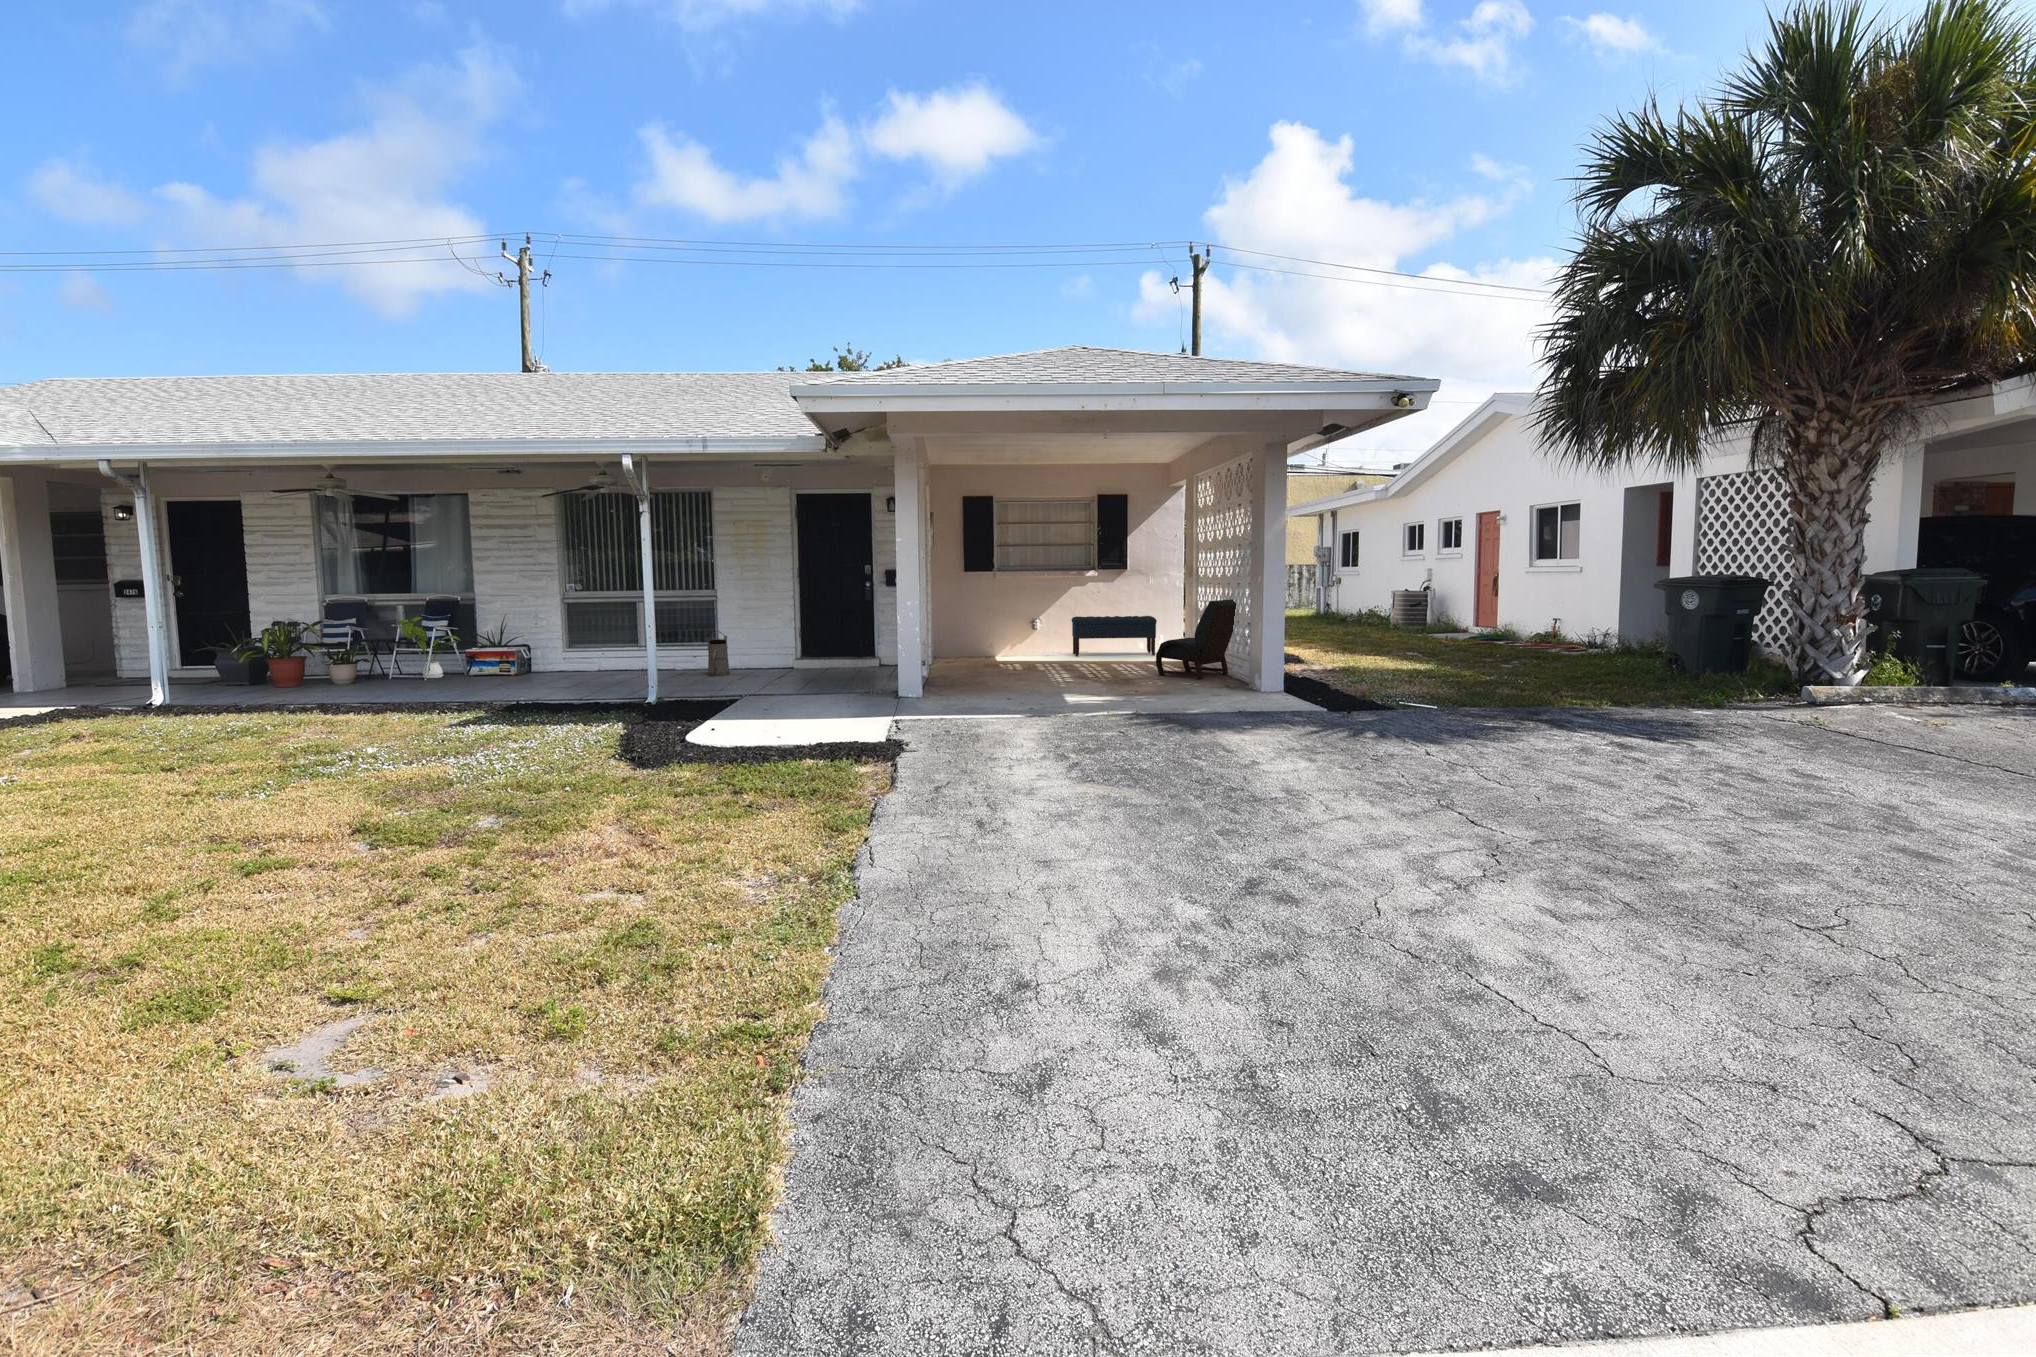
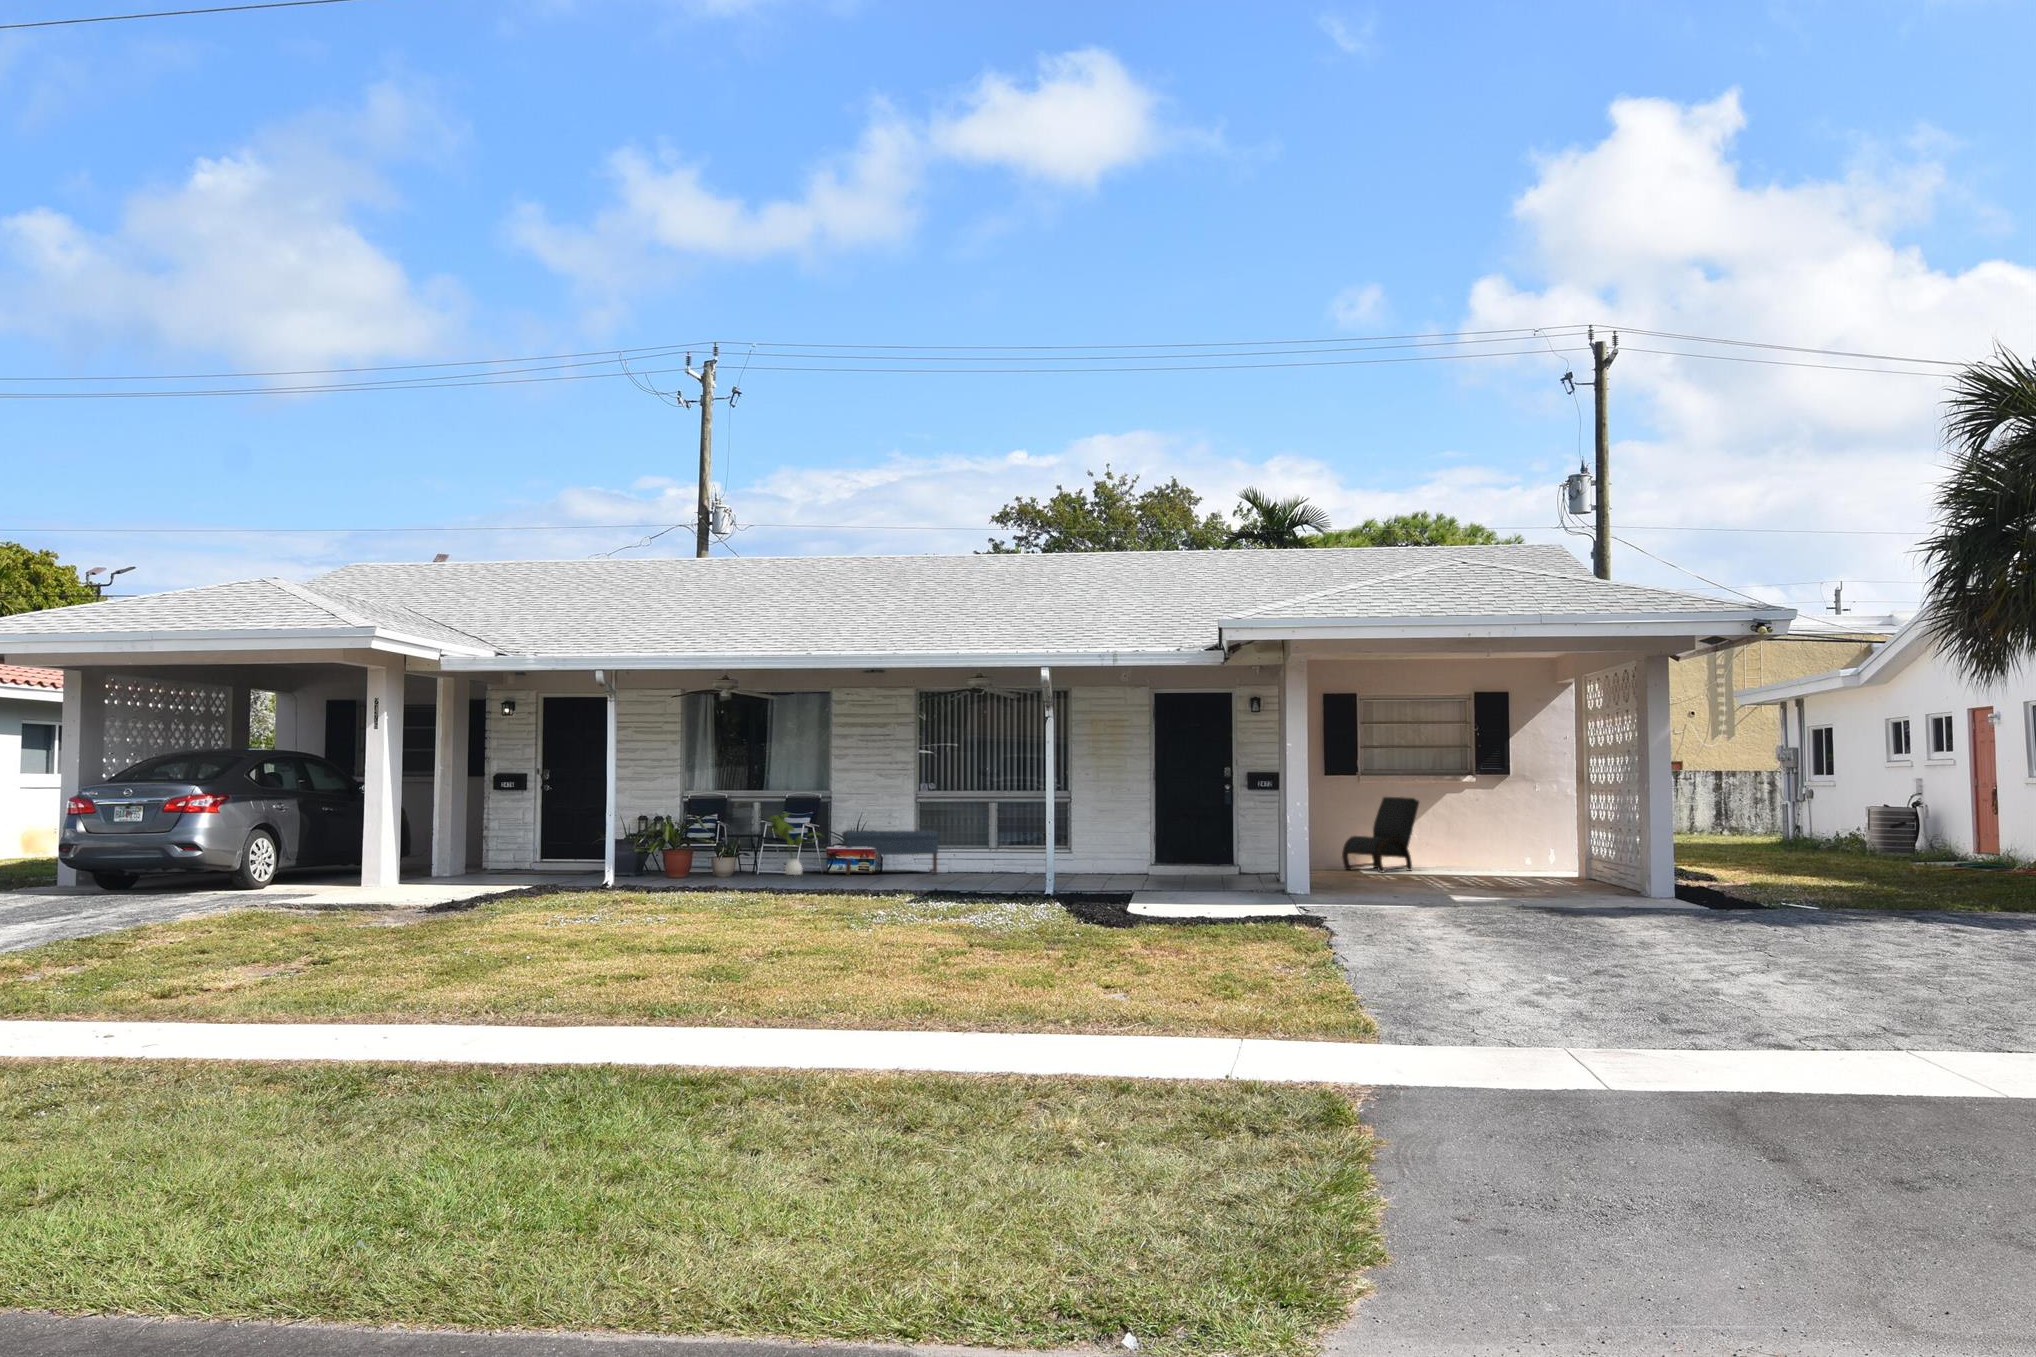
lounge chair: present [1156,599,1236,679] -> present [1342,797,1419,872]
bench: present [1072,616,1157,656] -> present [842,830,939,875]
watering can: present [707,631,730,676] -> none [1068,833,1091,878]

